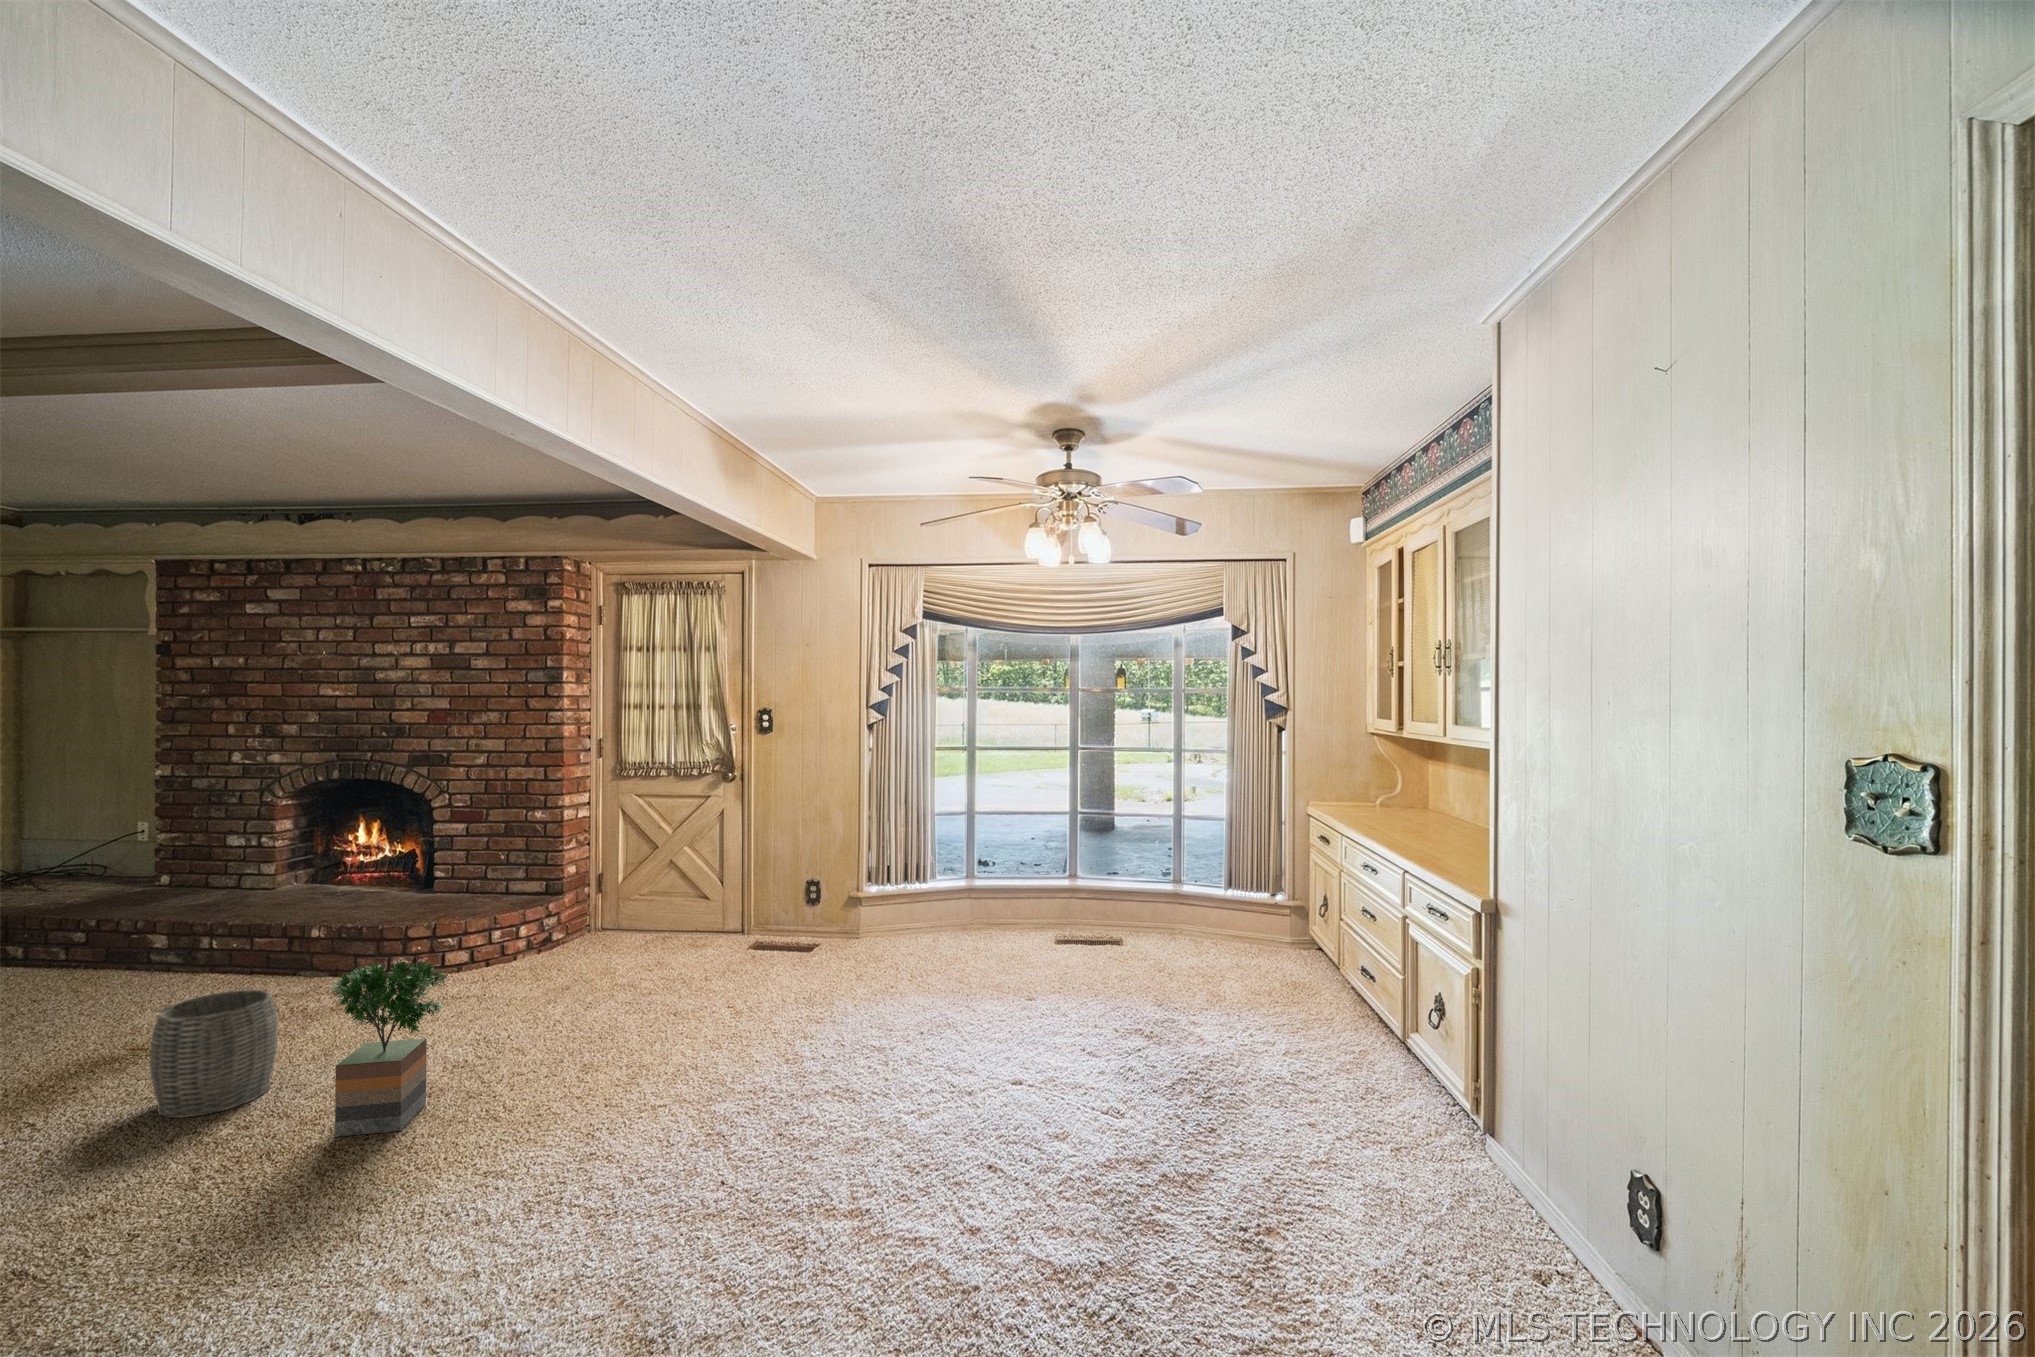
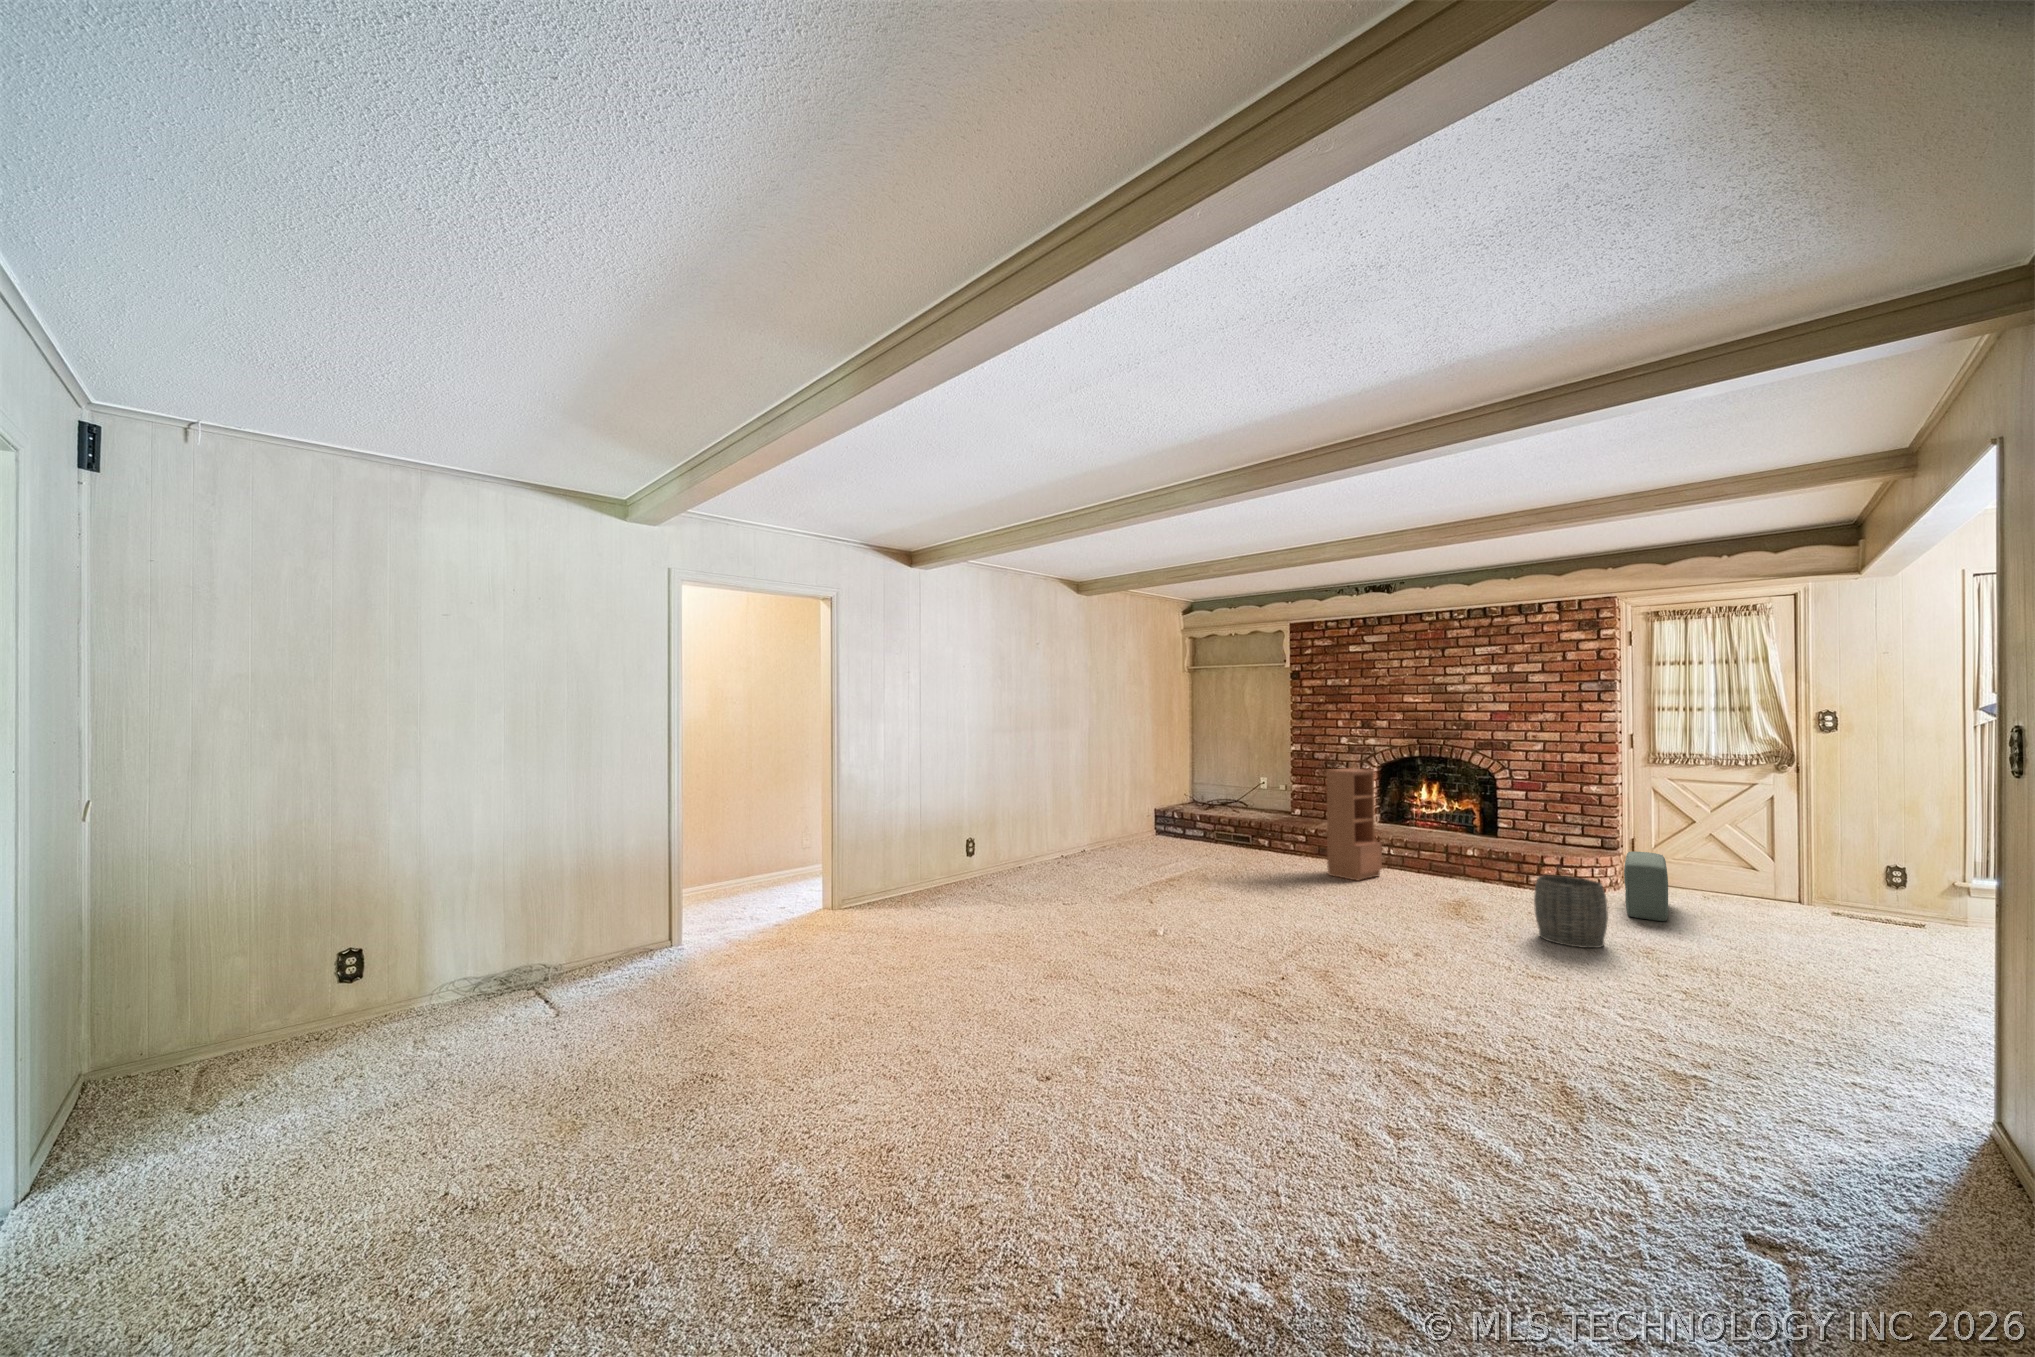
bookcase: none [35,815,160,1014] -> present [1326,769,1382,881]
pouf: none [443,902,558,1009] -> present [1624,851,1668,921]
potted tree: present [331,960,448,1137] -> none [1697,867,1806,986]

